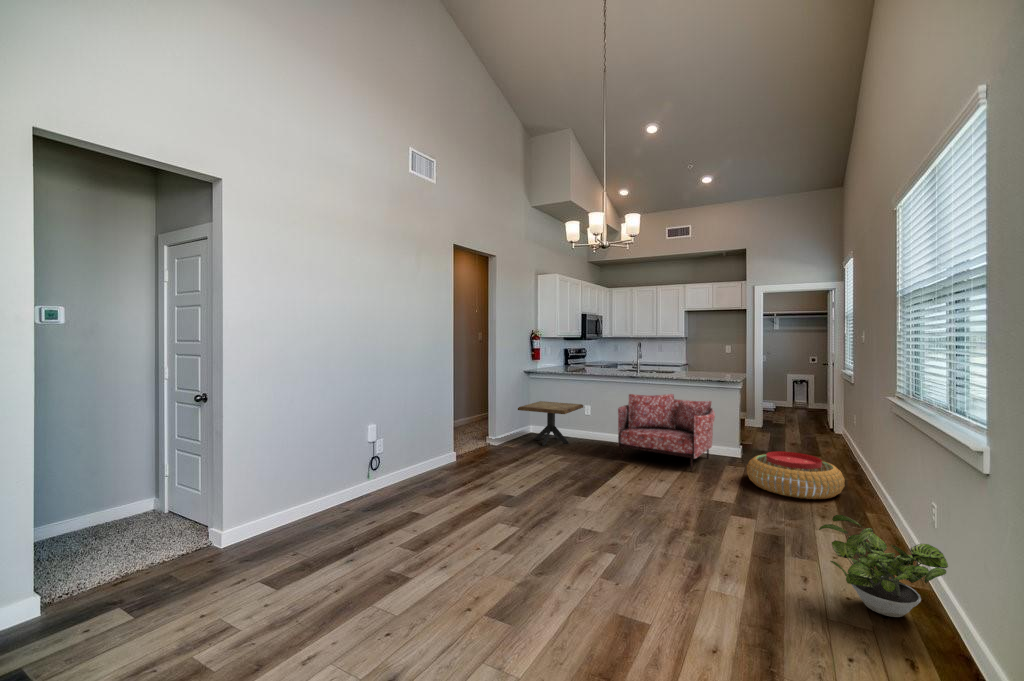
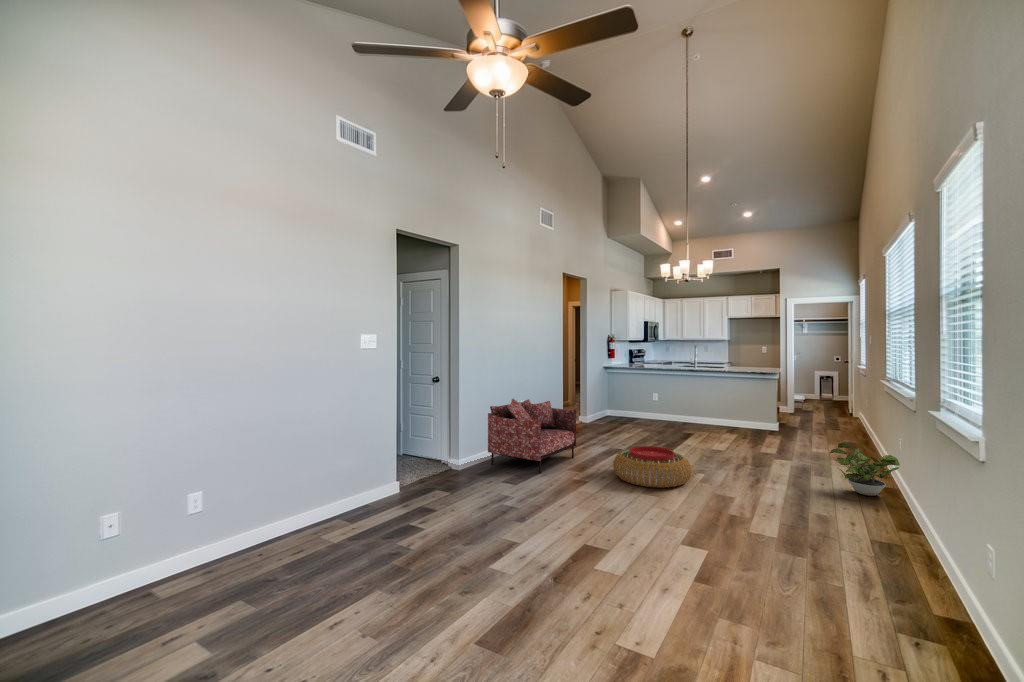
armchair: present [618,394,715,471] -> present [488,399,576,473]
side table: present [518,401,583,446] -> none [603,391,652,424]
pouf: present [747,451,845,499] -> present [613,446,692,488]

